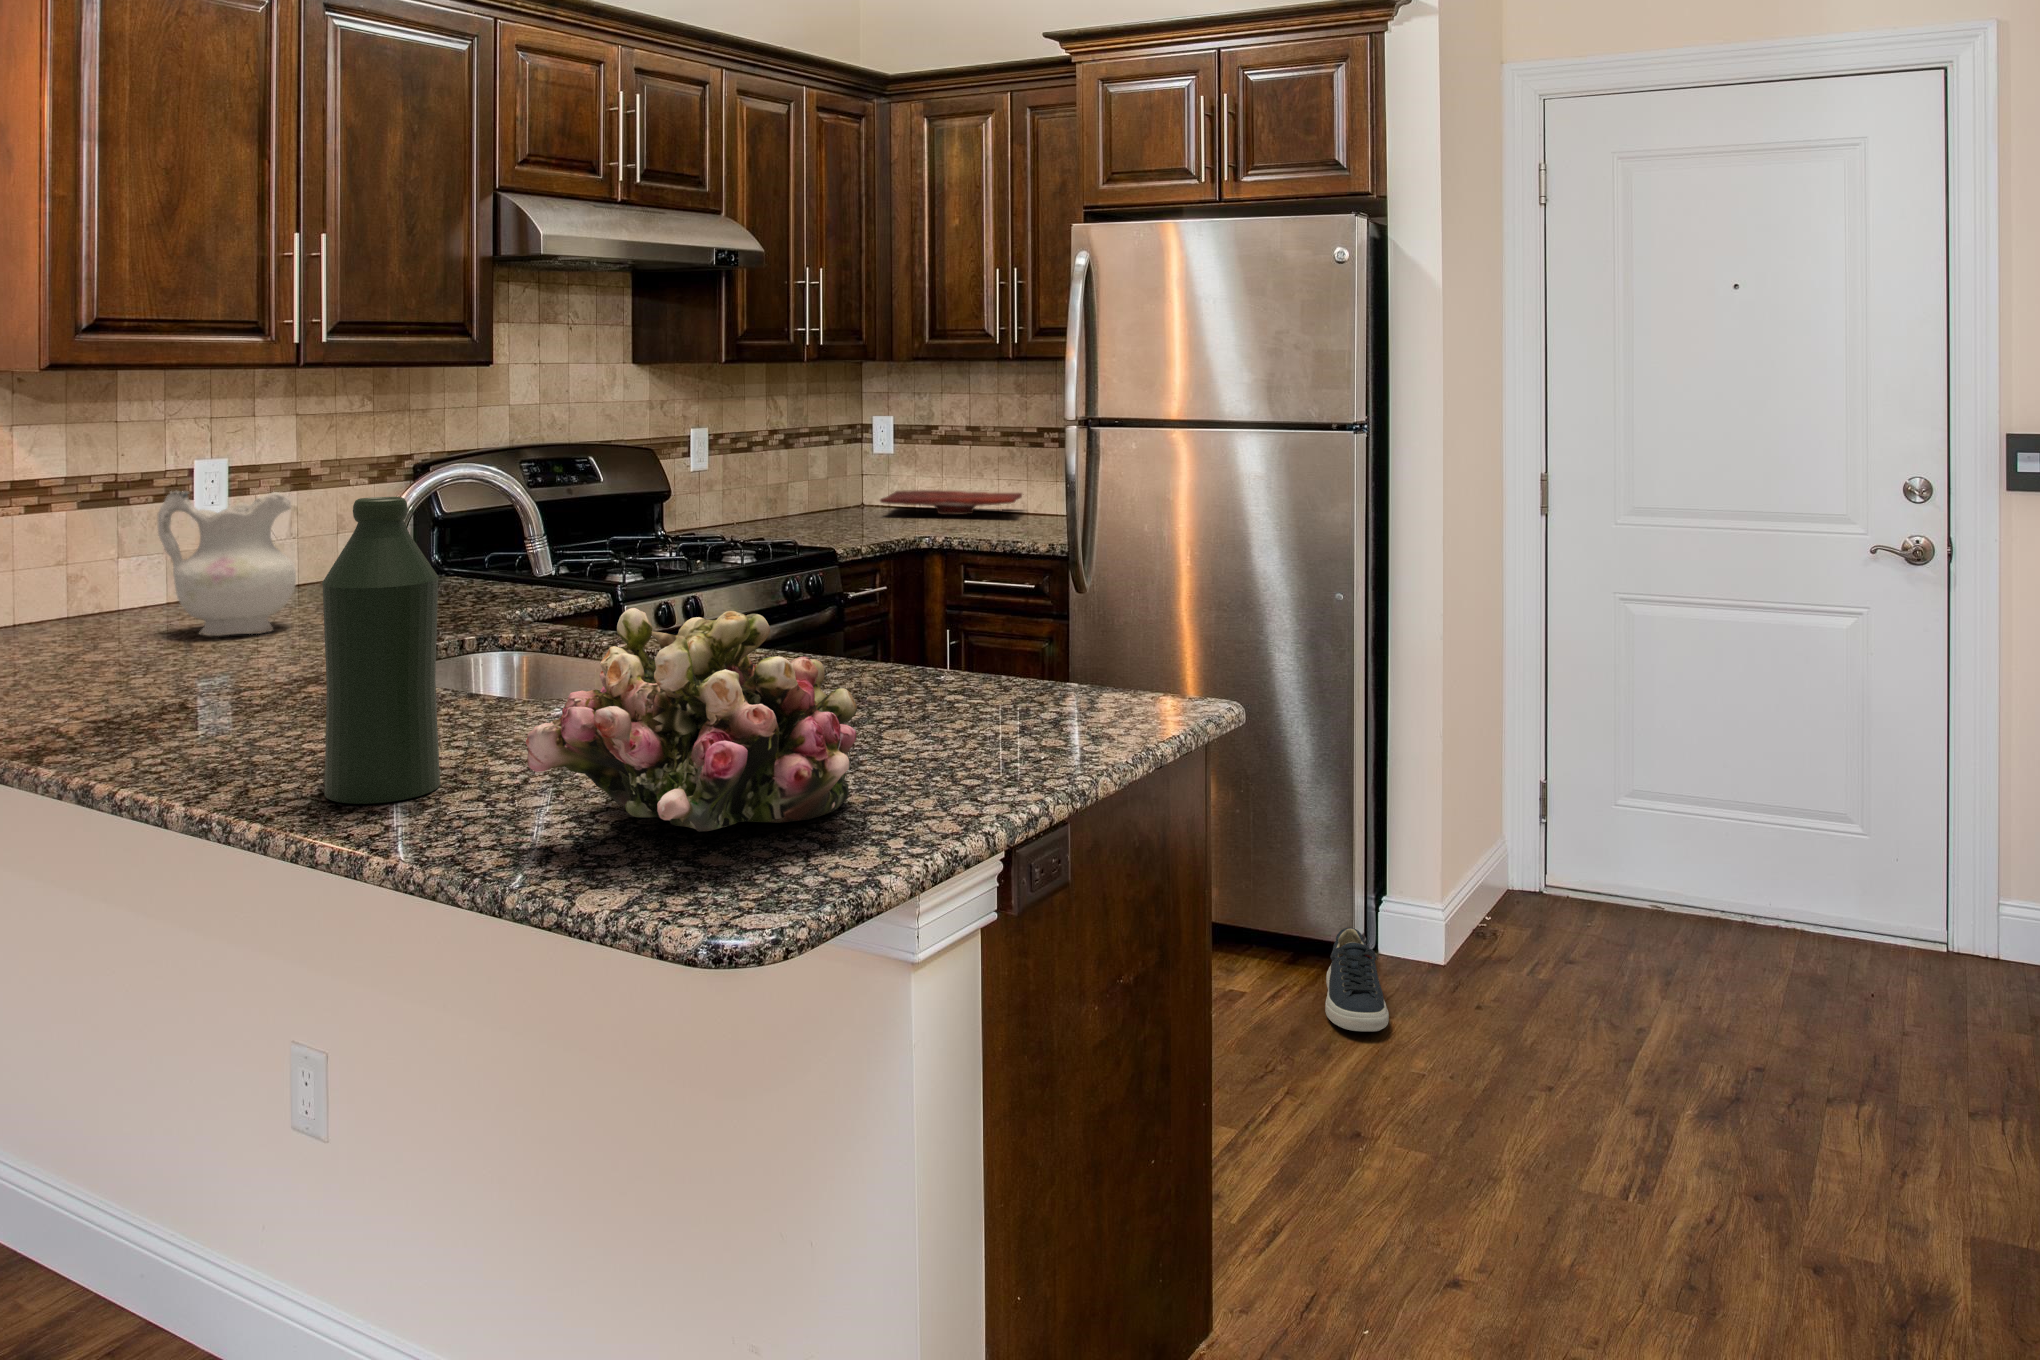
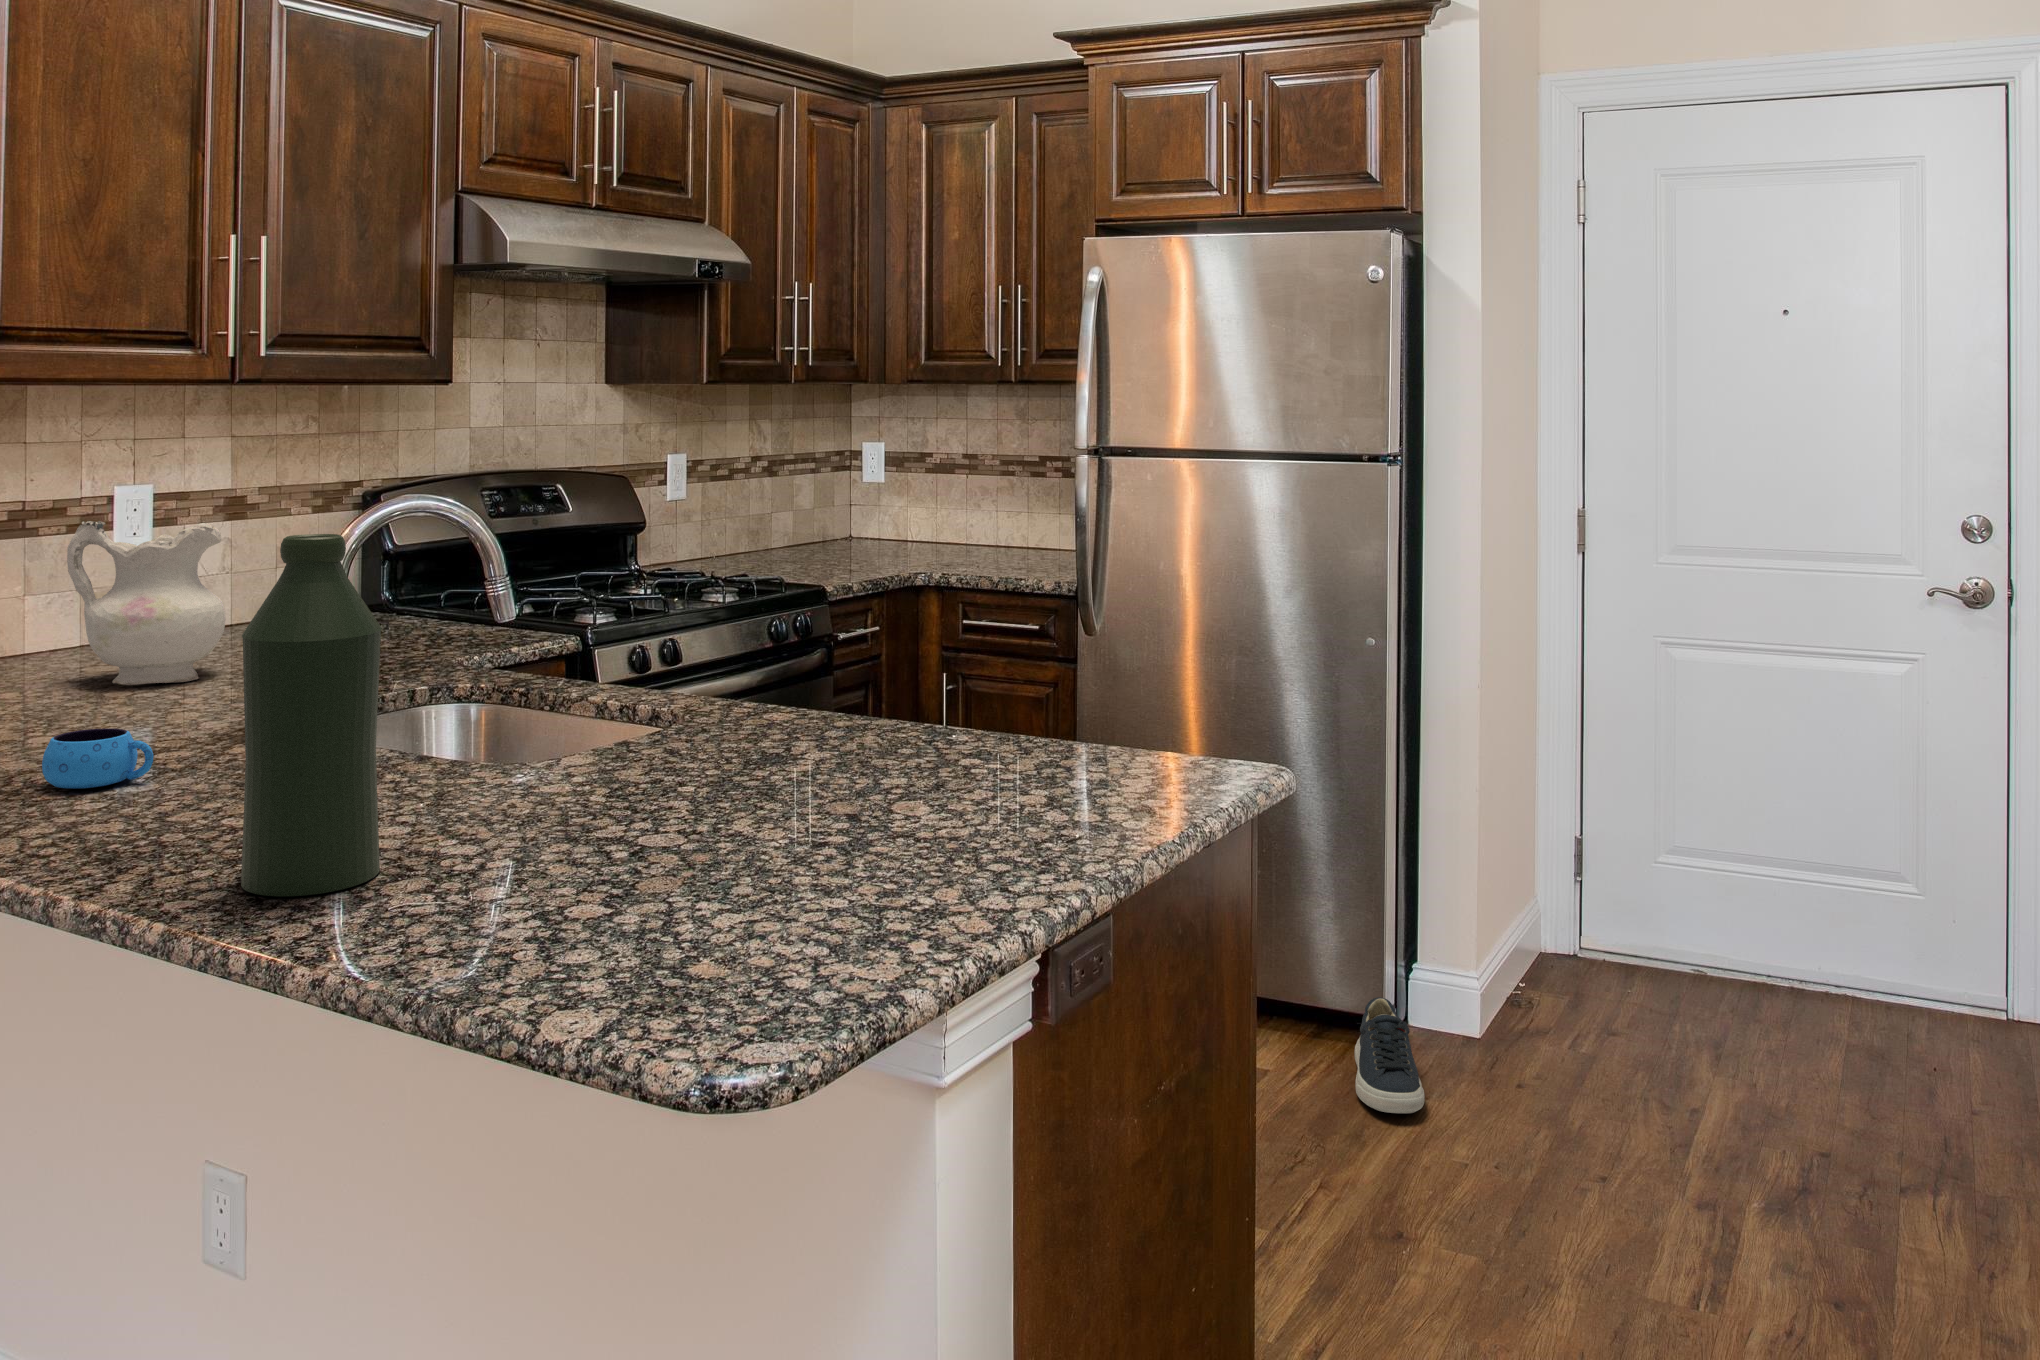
cutting board: present [880,490,1022,514] -> none [871,522,1025,548]
flower arrangement: present [526,608,857,831] -> none [481,667,873,937]
mug: none [148,669,243,720] -> present [42,728,153,789]

